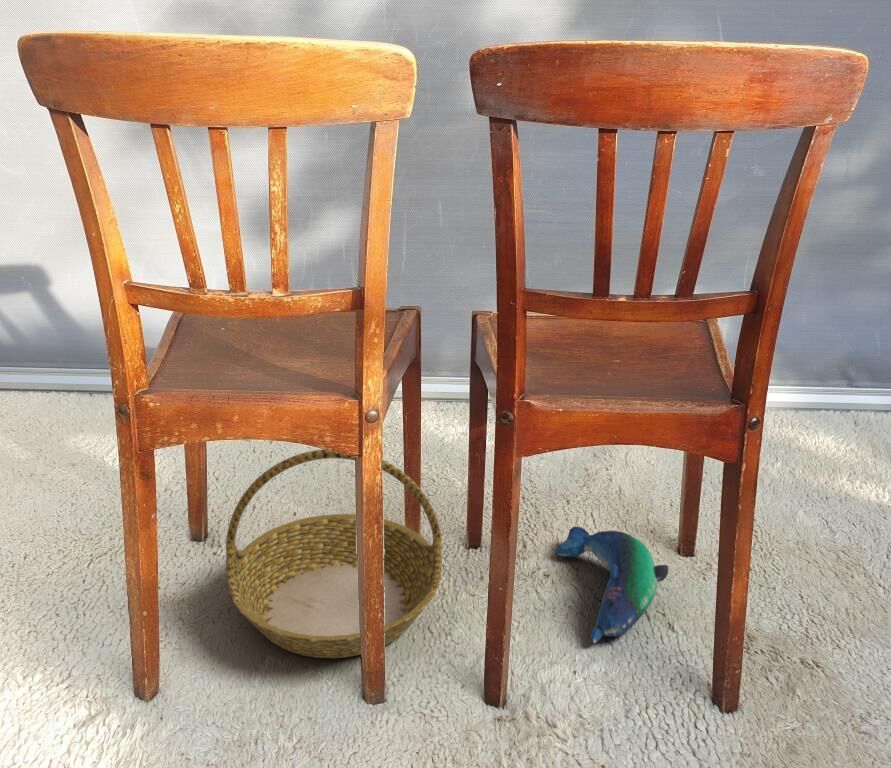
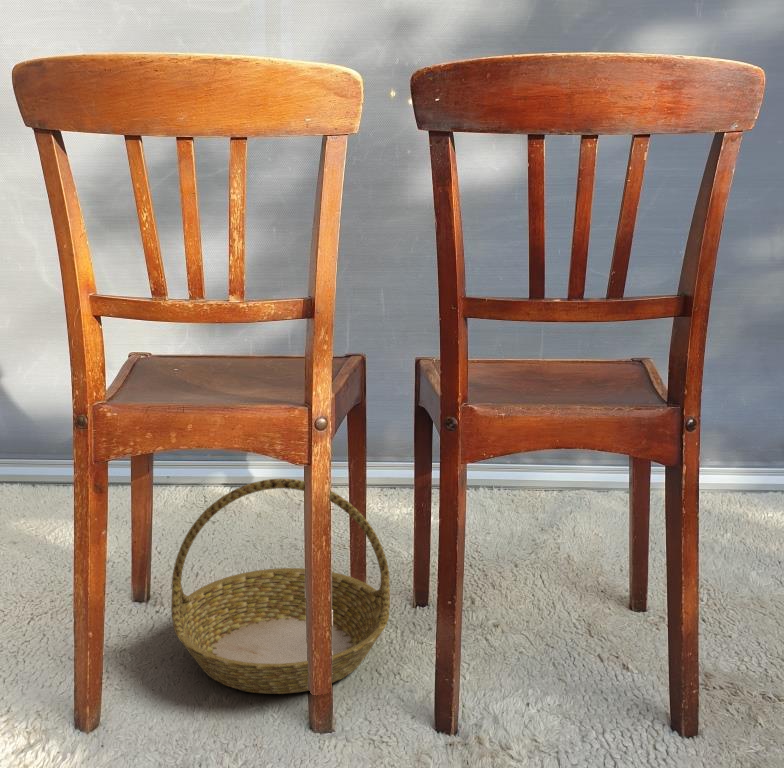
plush toy: present [556,527,669,644] -> none [505,578,620,680]

